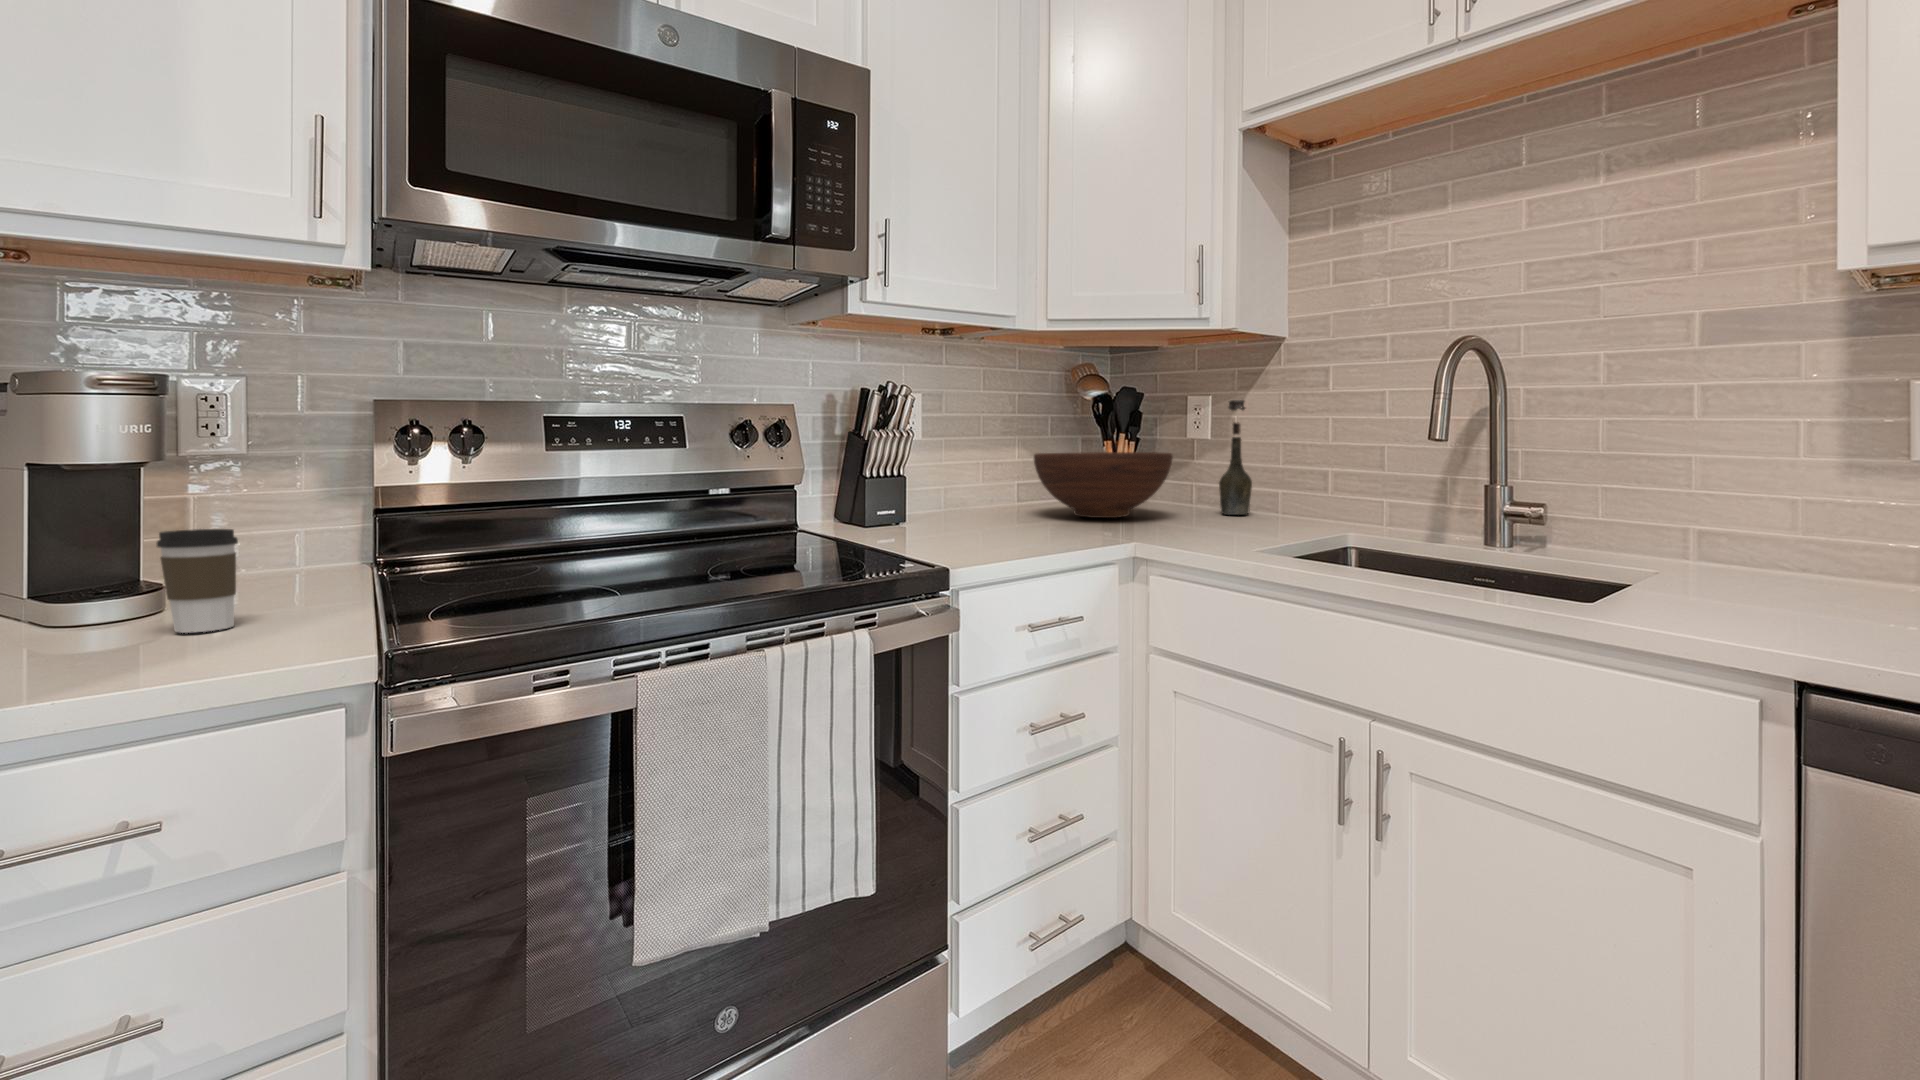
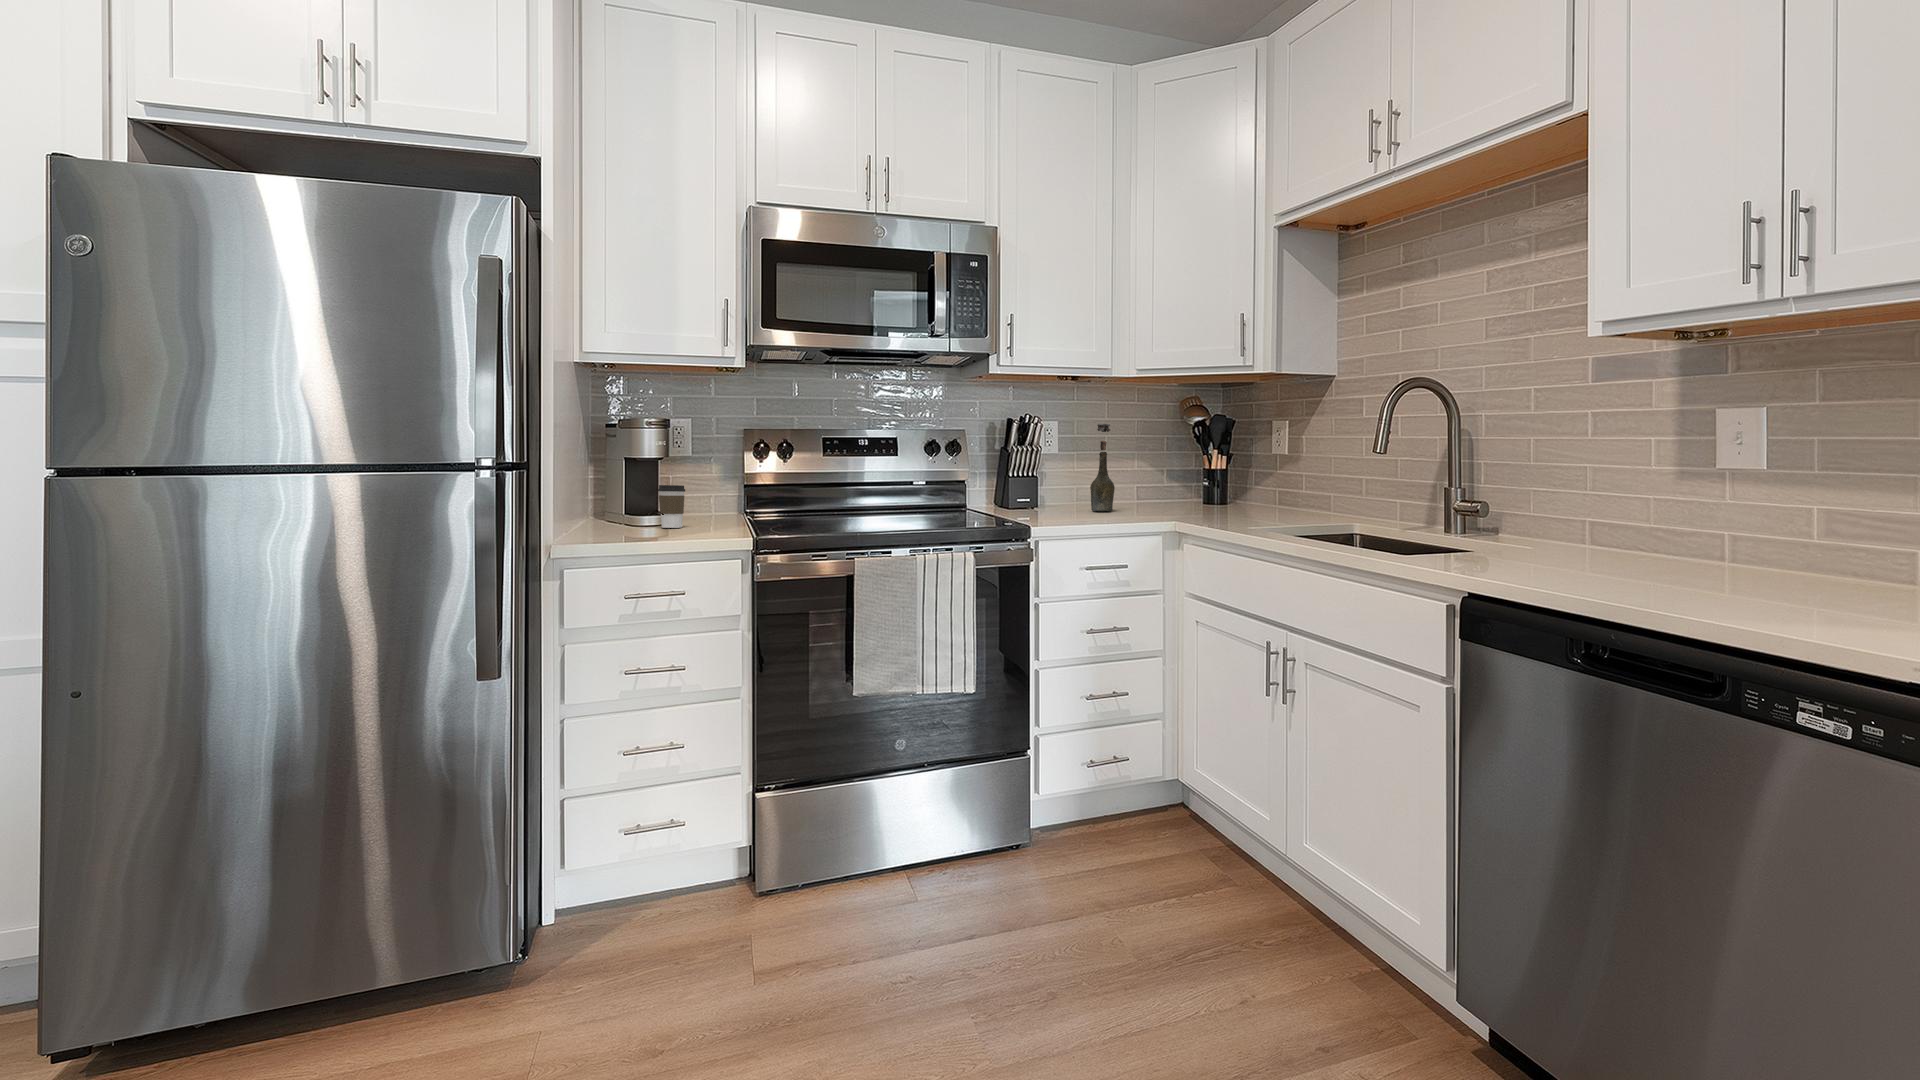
bottle: present [1219,400,1252,515] -> present [1090,424,1115,511]
fruit bowl: present [1034,452,1173,518] -> none [1137,460,1238,507]

